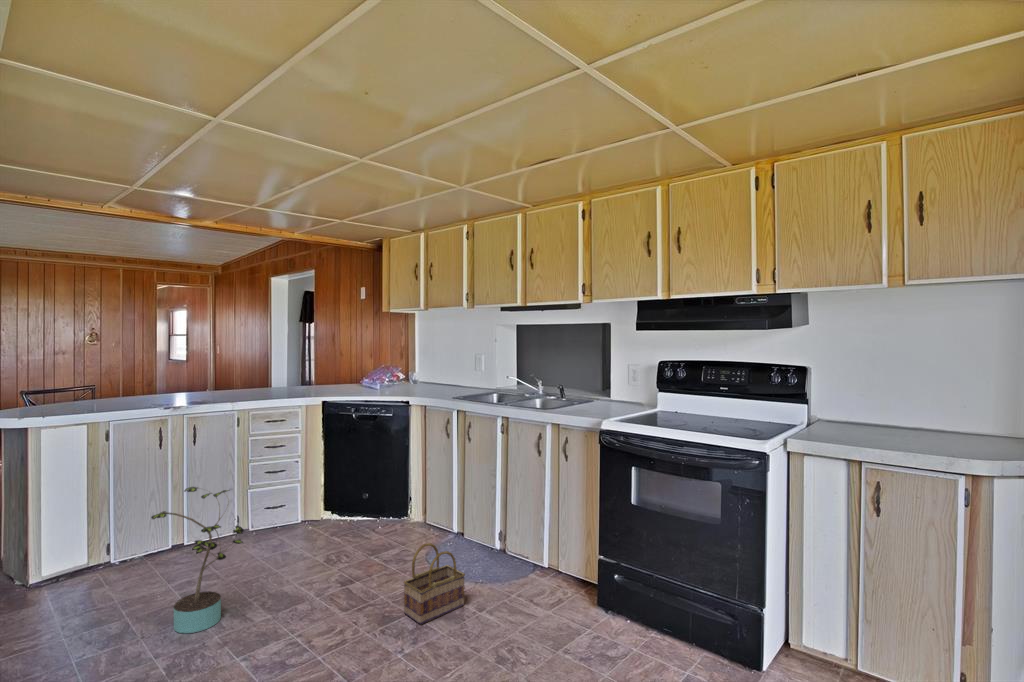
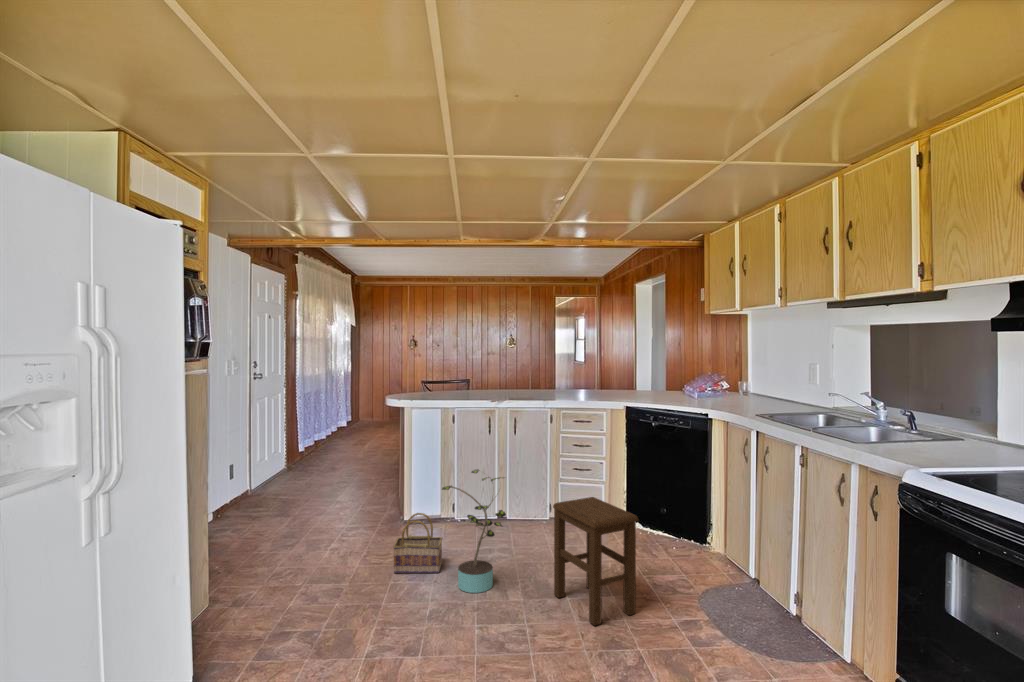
stool: none [298,491,390,612] -> present [553,497,638,626]
basket: present [404,543,465,624] -> present [393,513,442,573]

